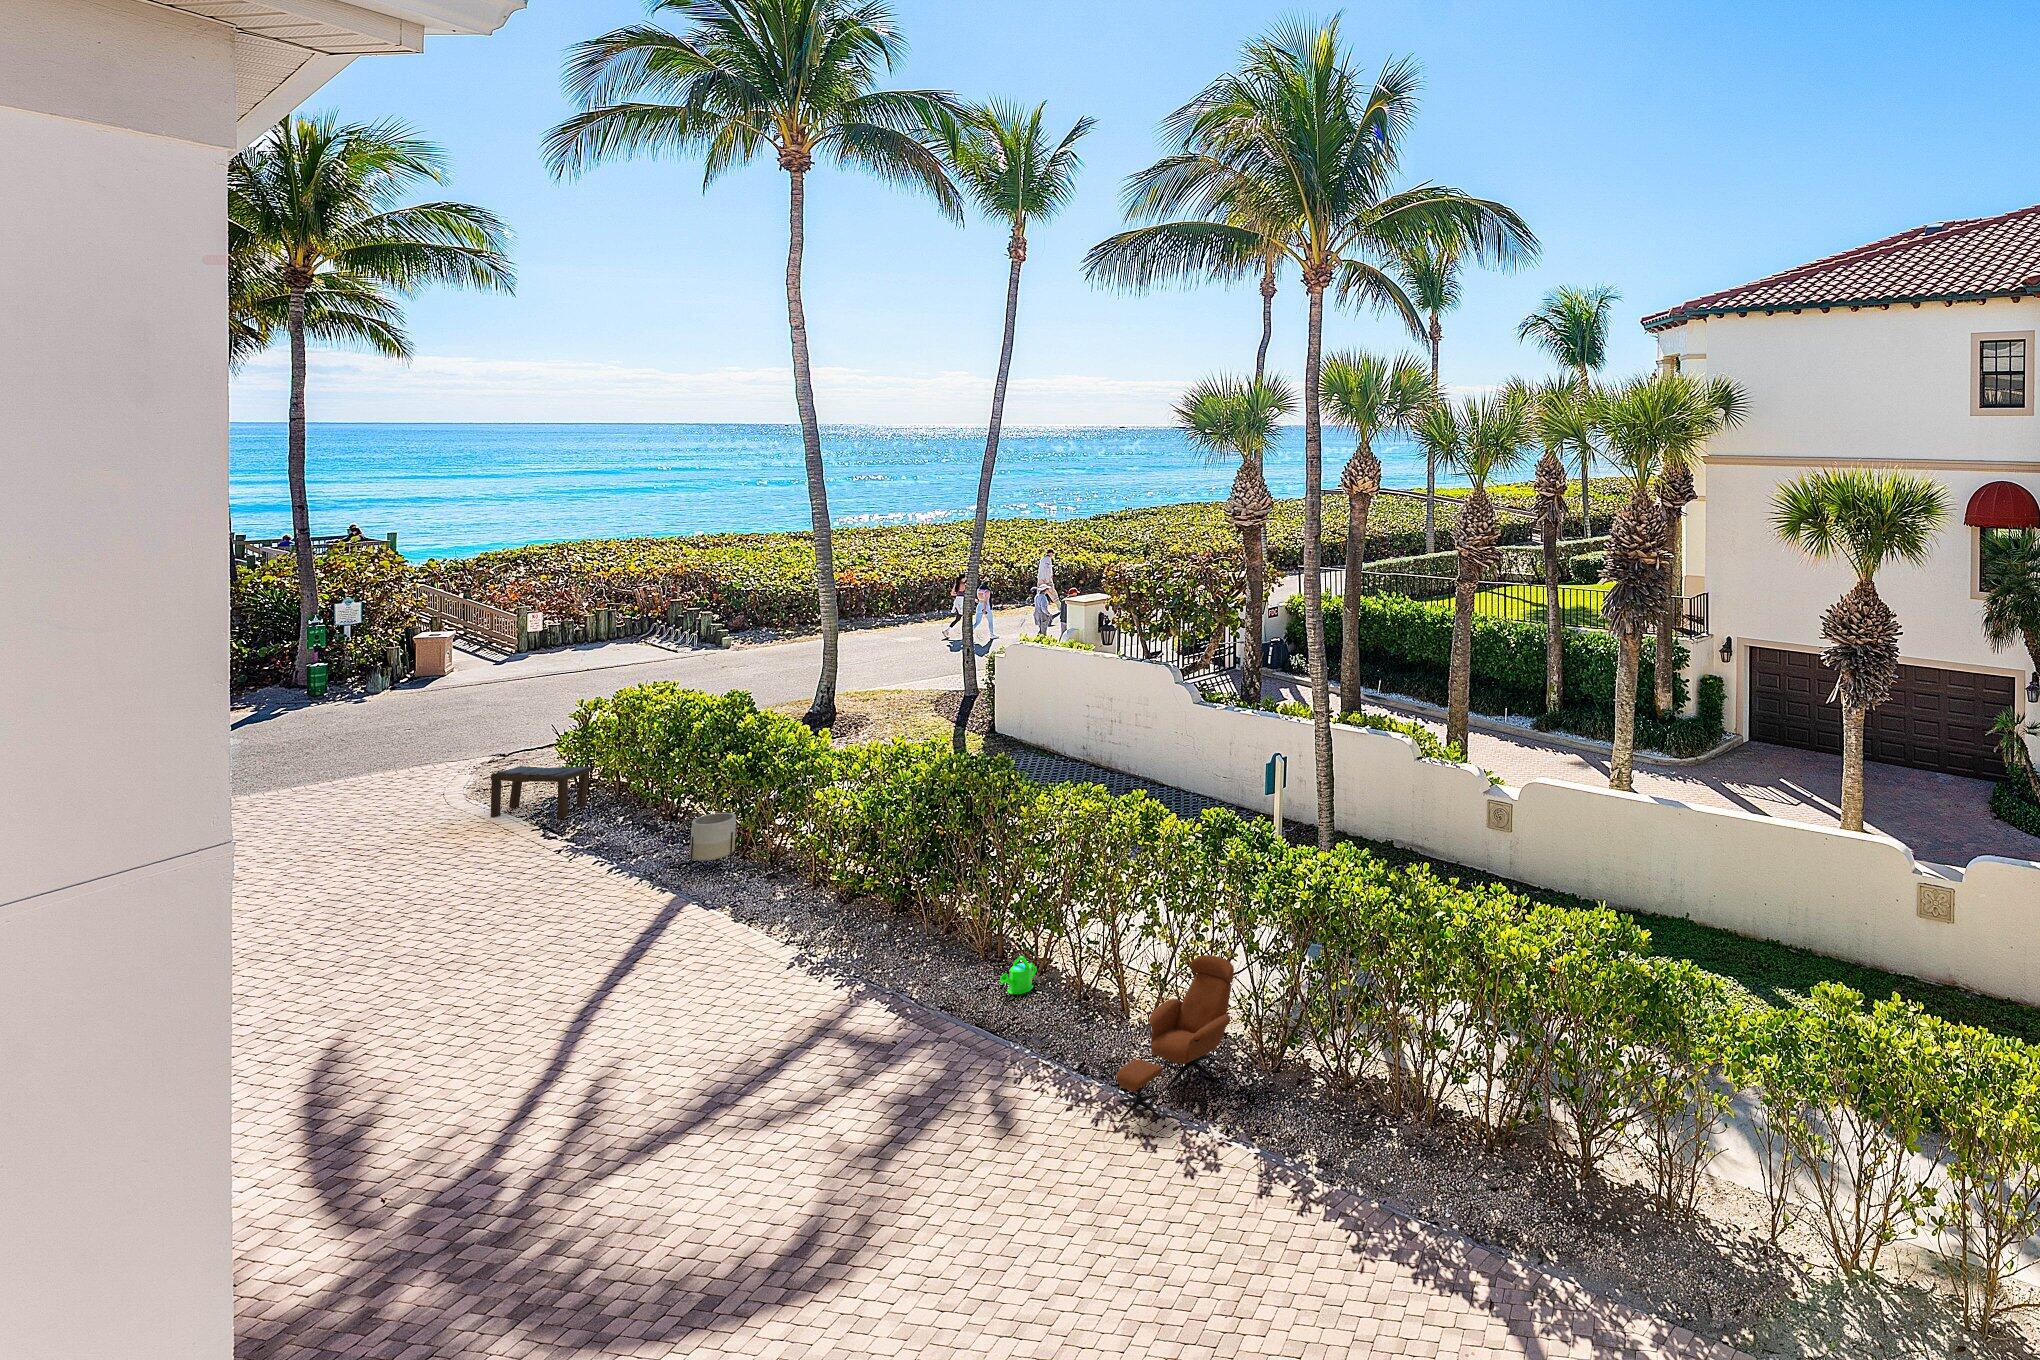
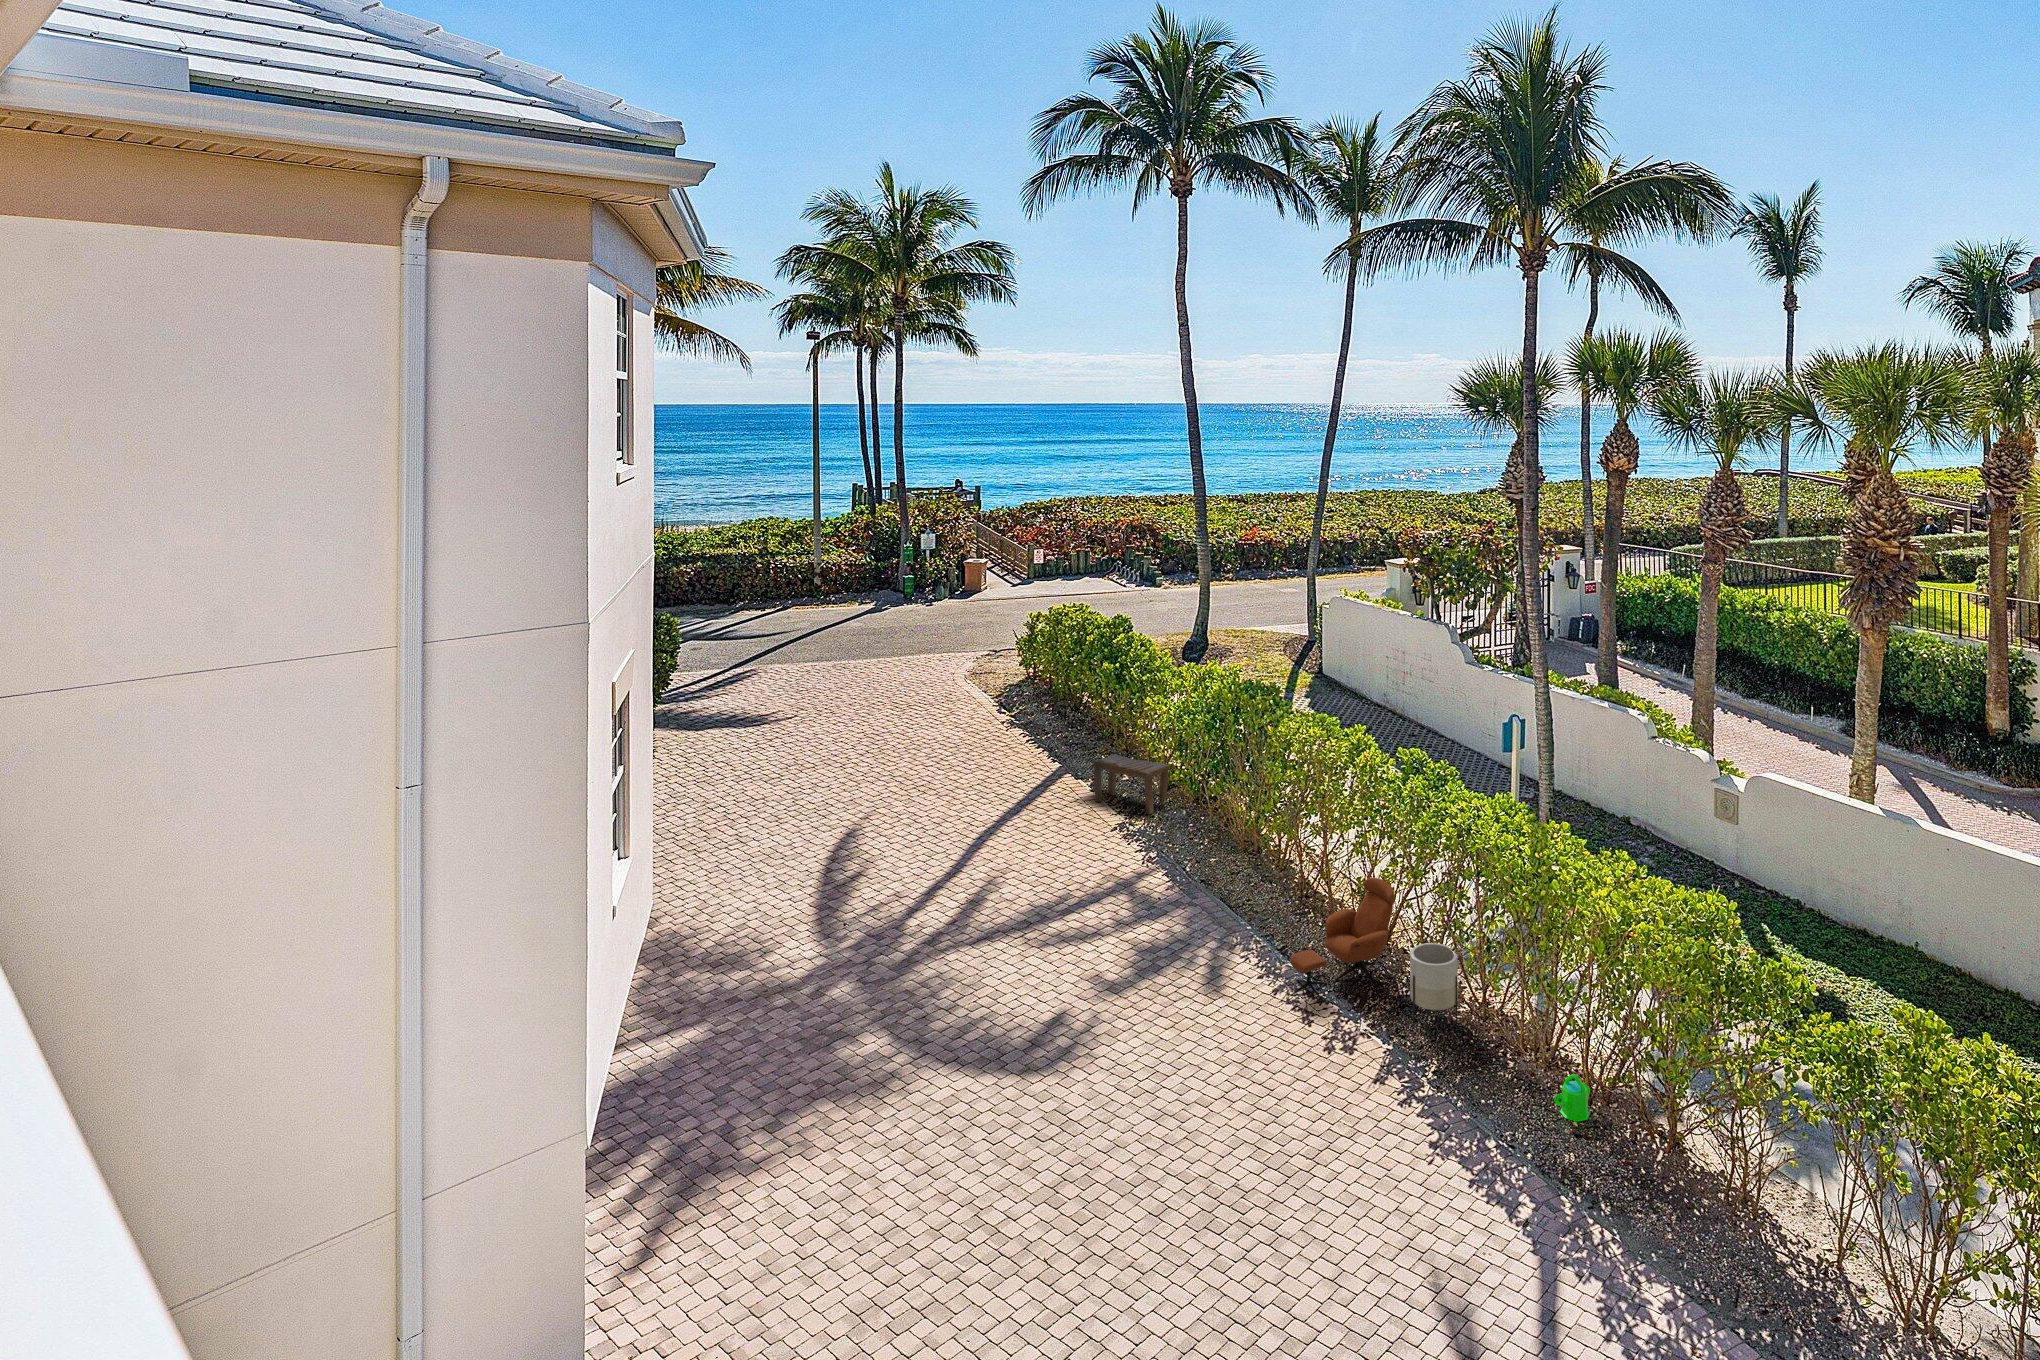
bench: present [491,766,591,819] -> present [1093,755,1170,814]
planter: present [690,813,736,876] -> present [1410,943,1458,1026]
watering can: present [1000,956,1037,994] -> present [1554,1074,1590,1122]

